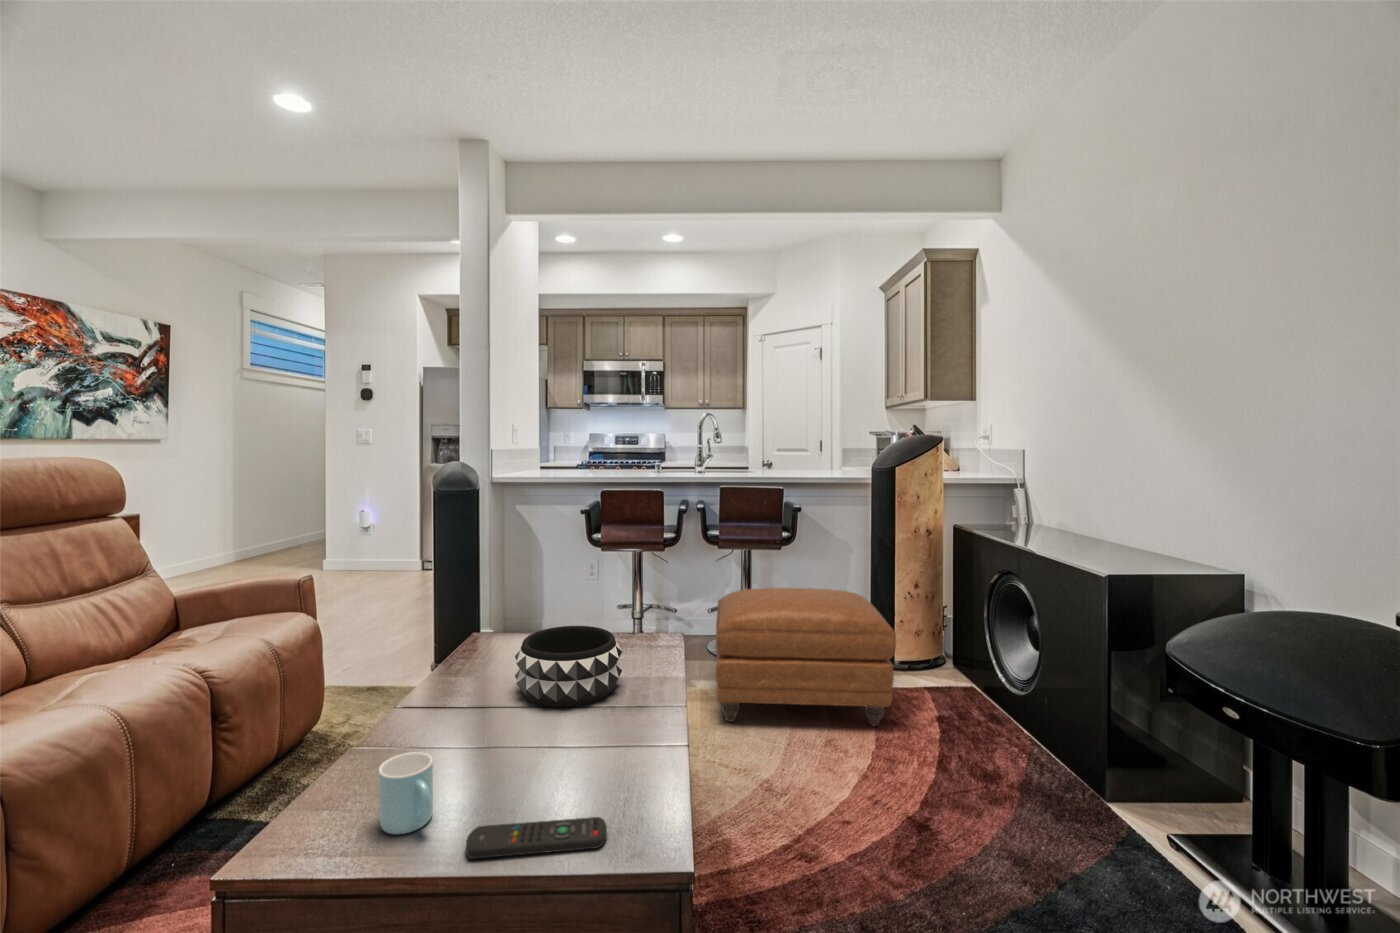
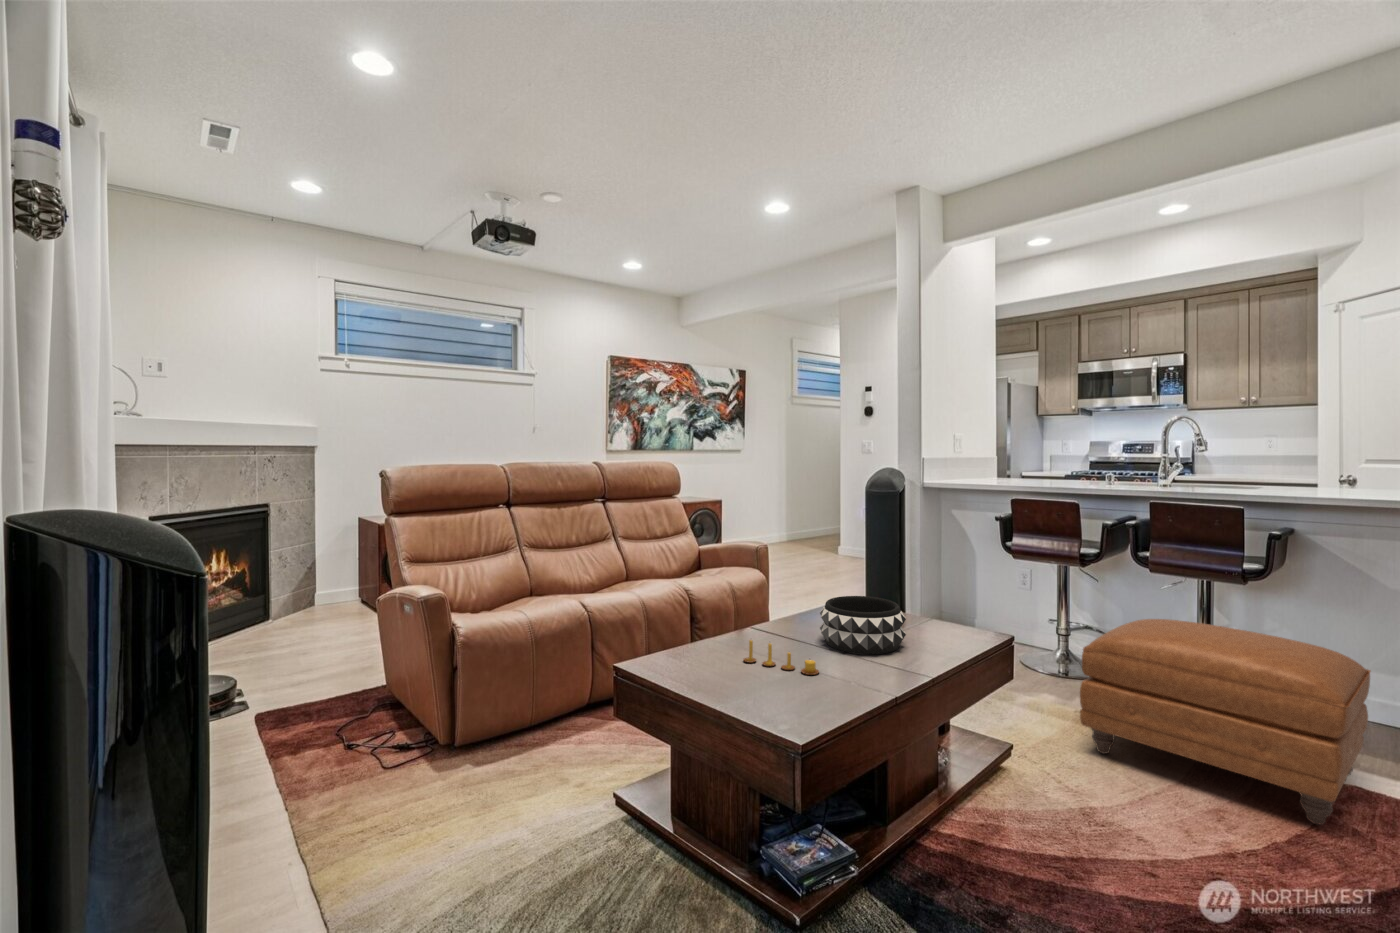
candle: none [453,728,576,772] -> present [744,640,819,675]
mug: present [379,752,433,834] -> none [686,633,715,676]
remote control: present [466,817,607,859] -> none [708,682,786,714]

